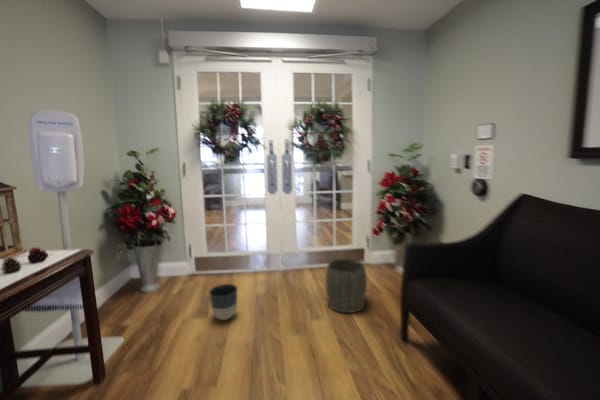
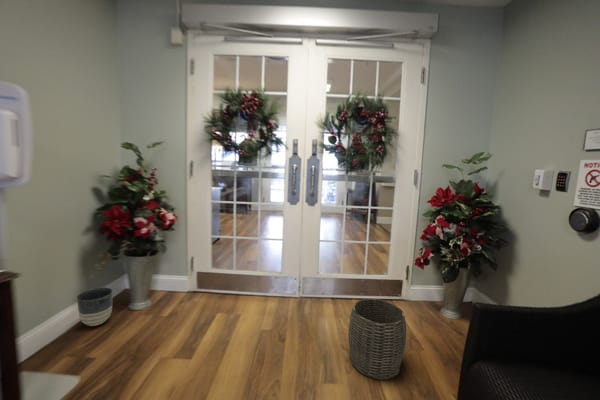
planter: present [210,284,237,320] -> present [77,288,113,326]

